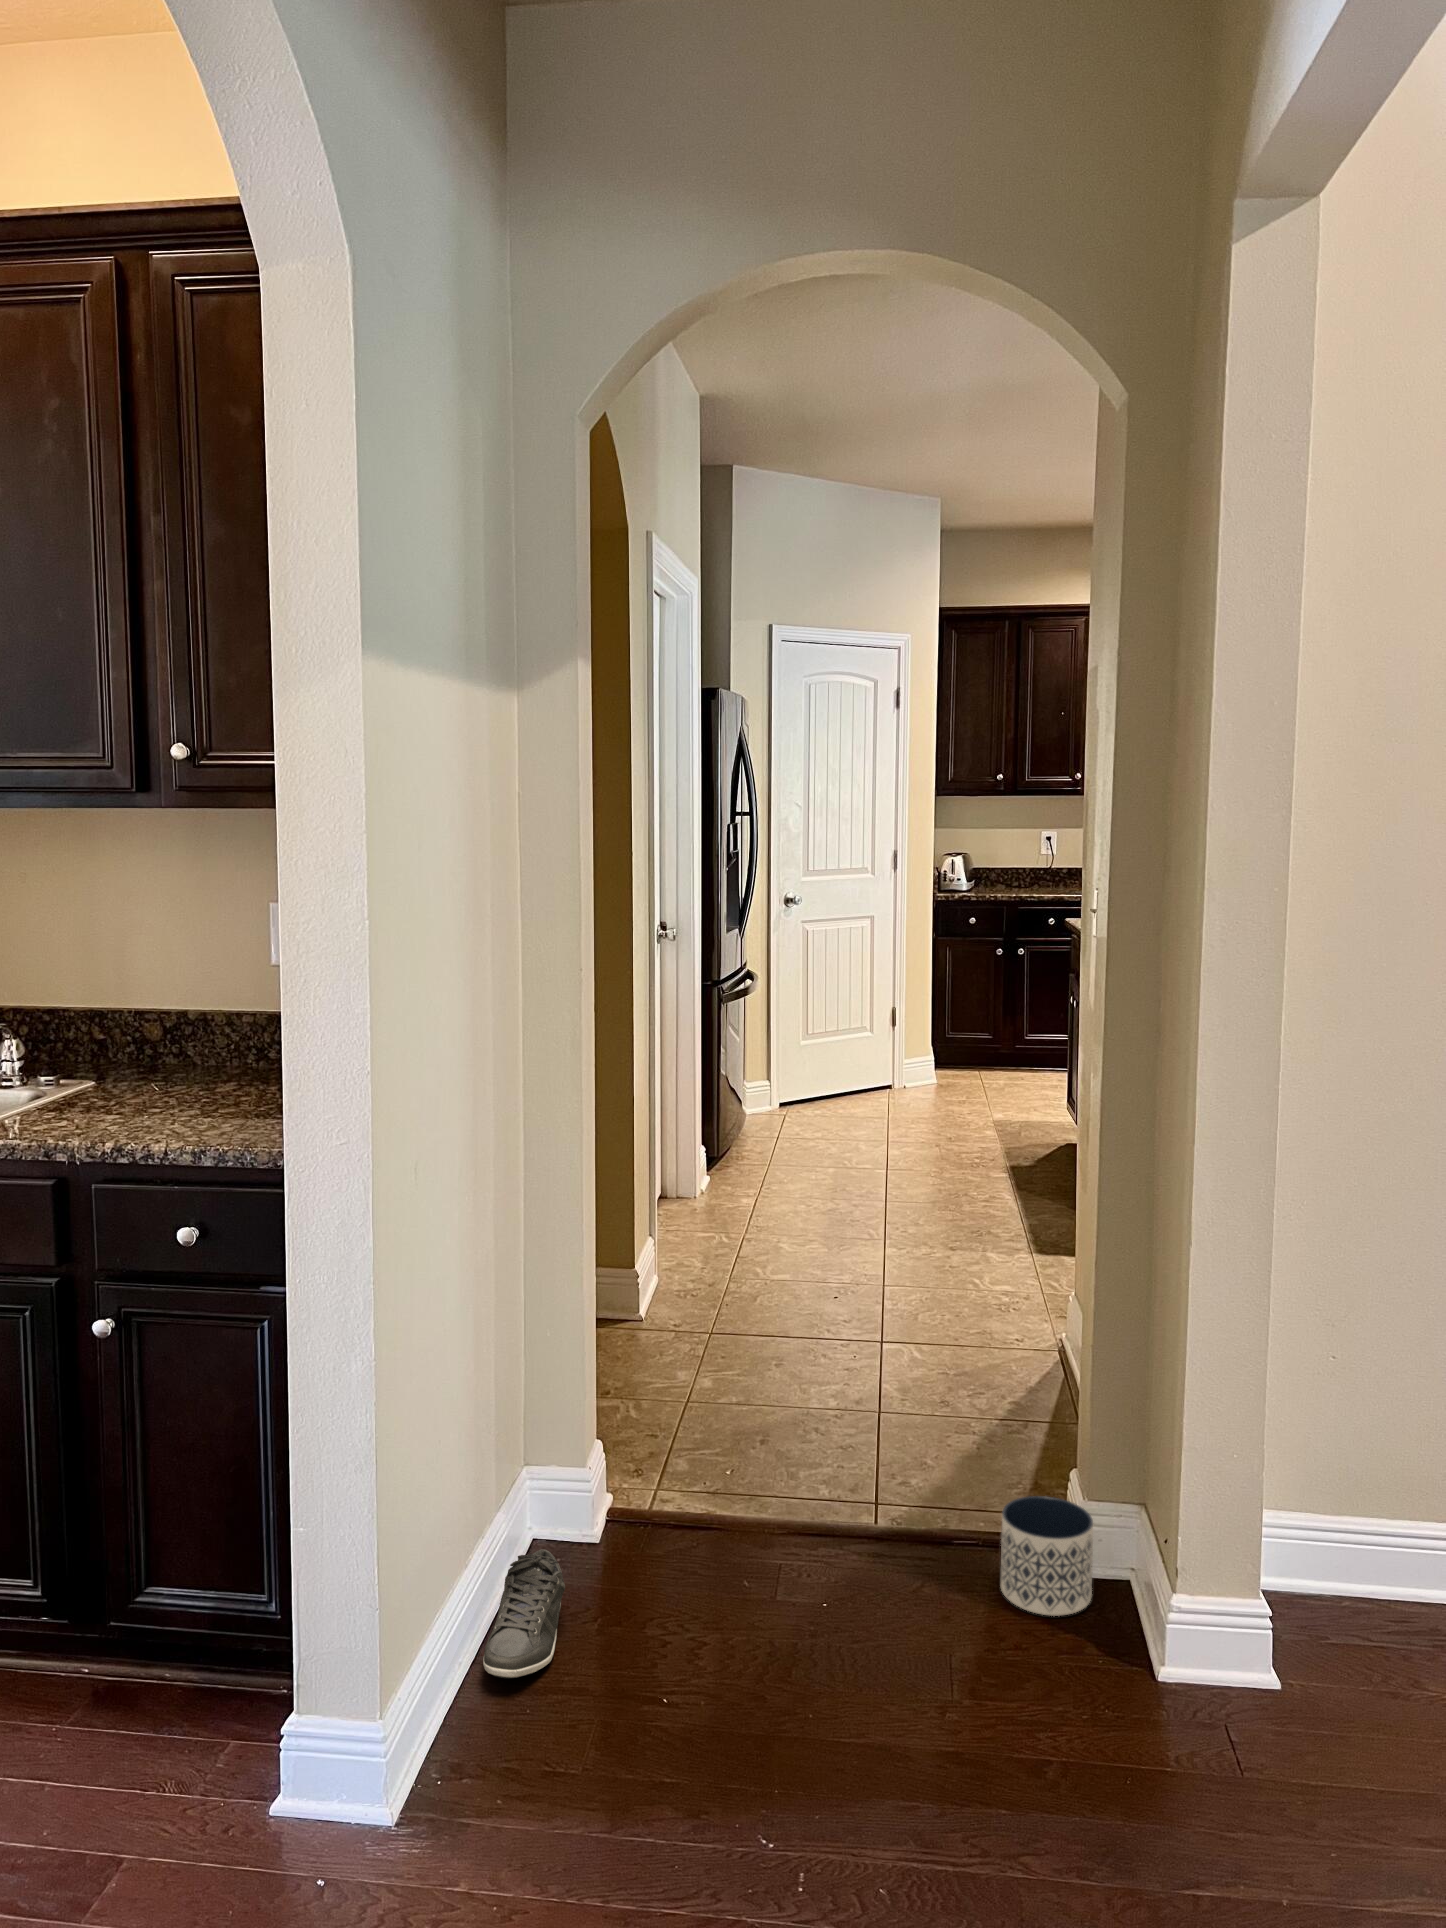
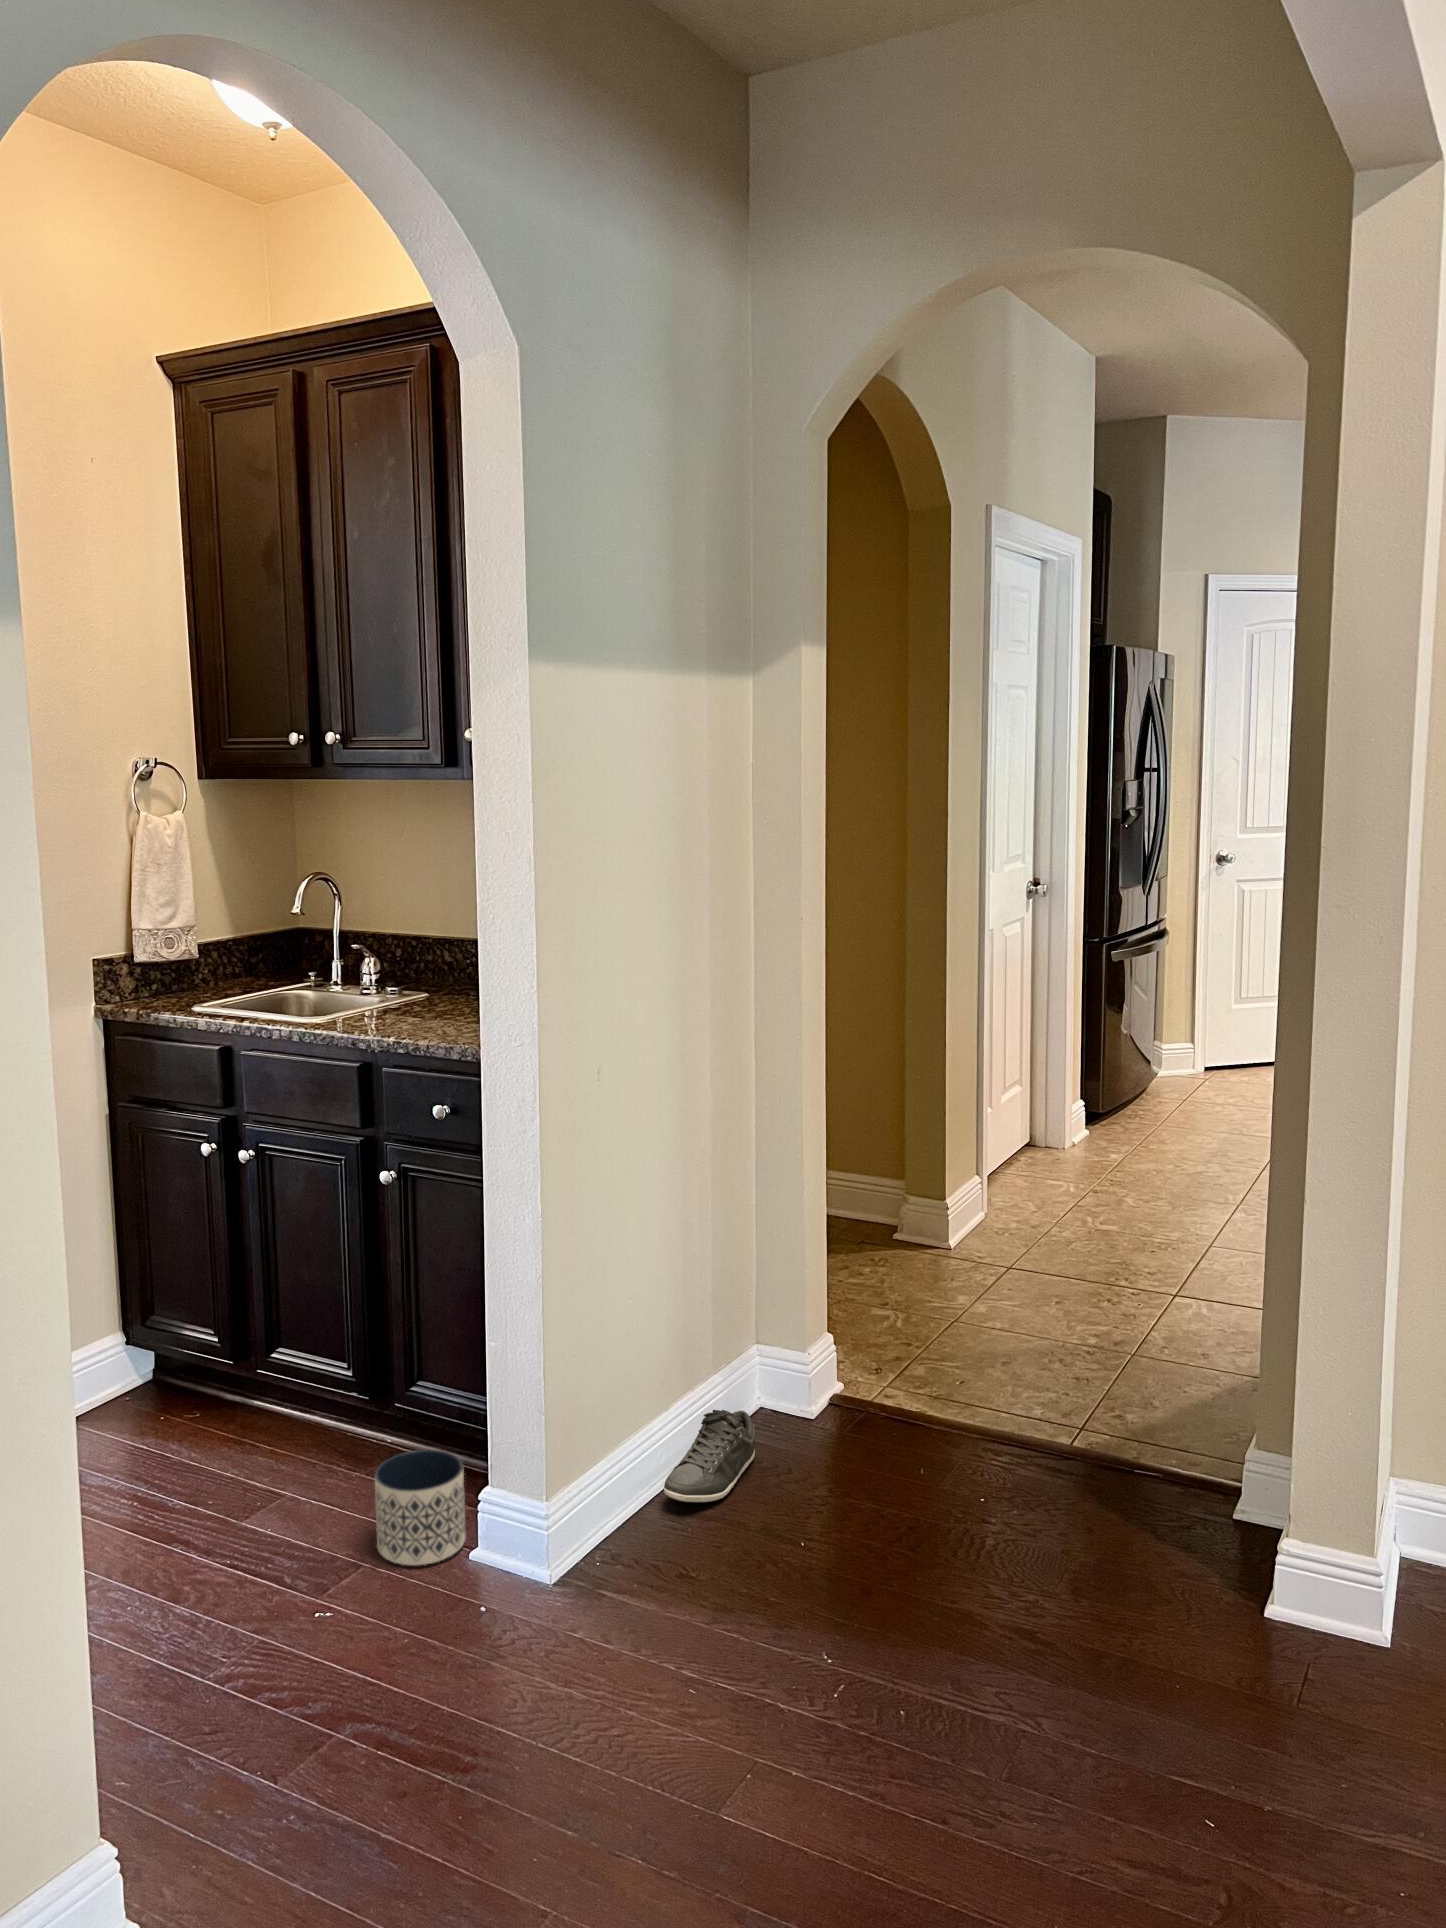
planter: present [1001,1496,1093,1616] -> present [375,1450,465,1565]

